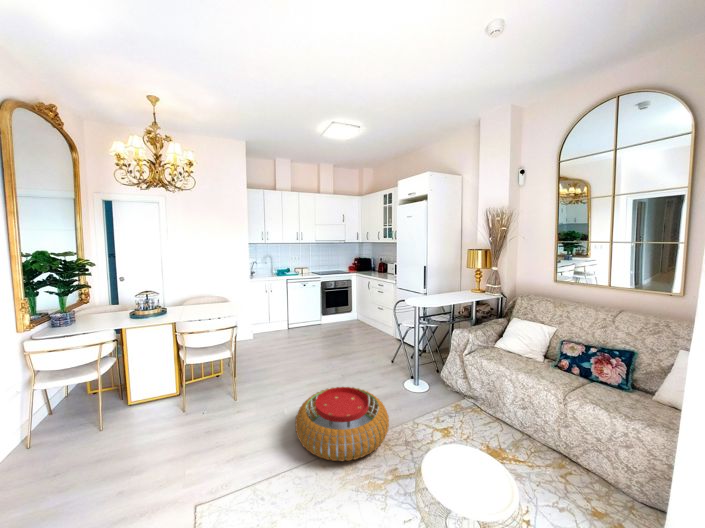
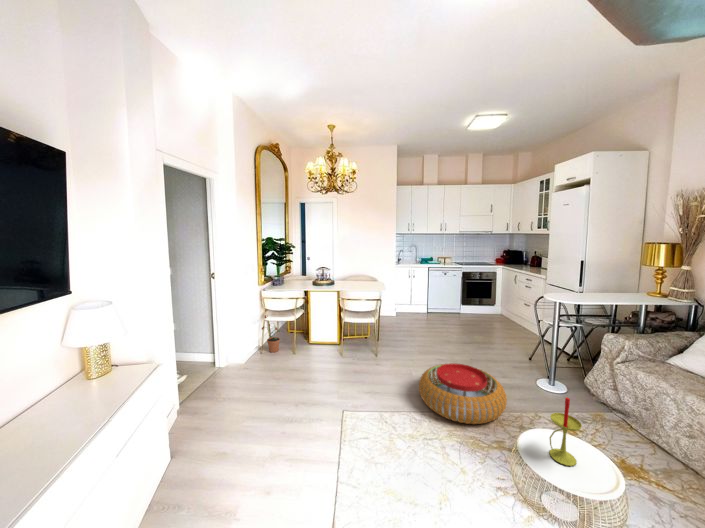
potted plant: none [27,374,73,436] -> present [262,315,280,352]
candle: none [454,414,483,489] -> present [549,398,582,466]

